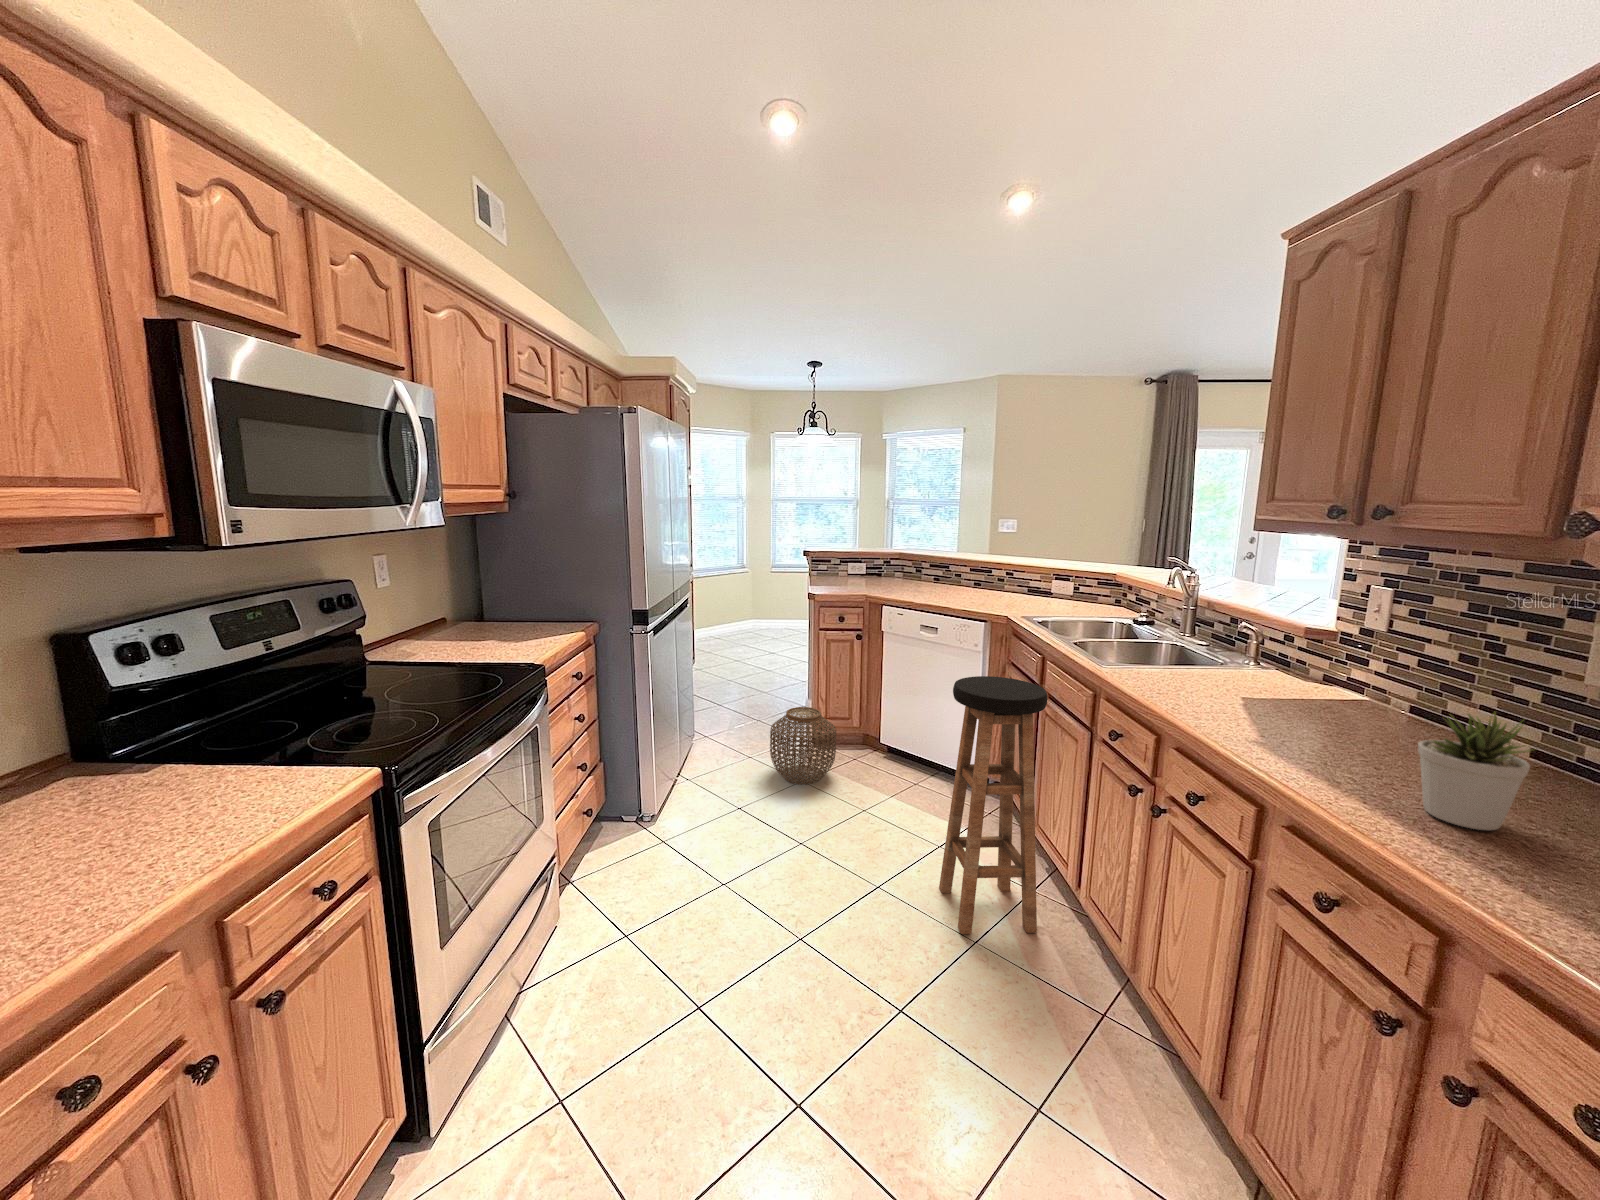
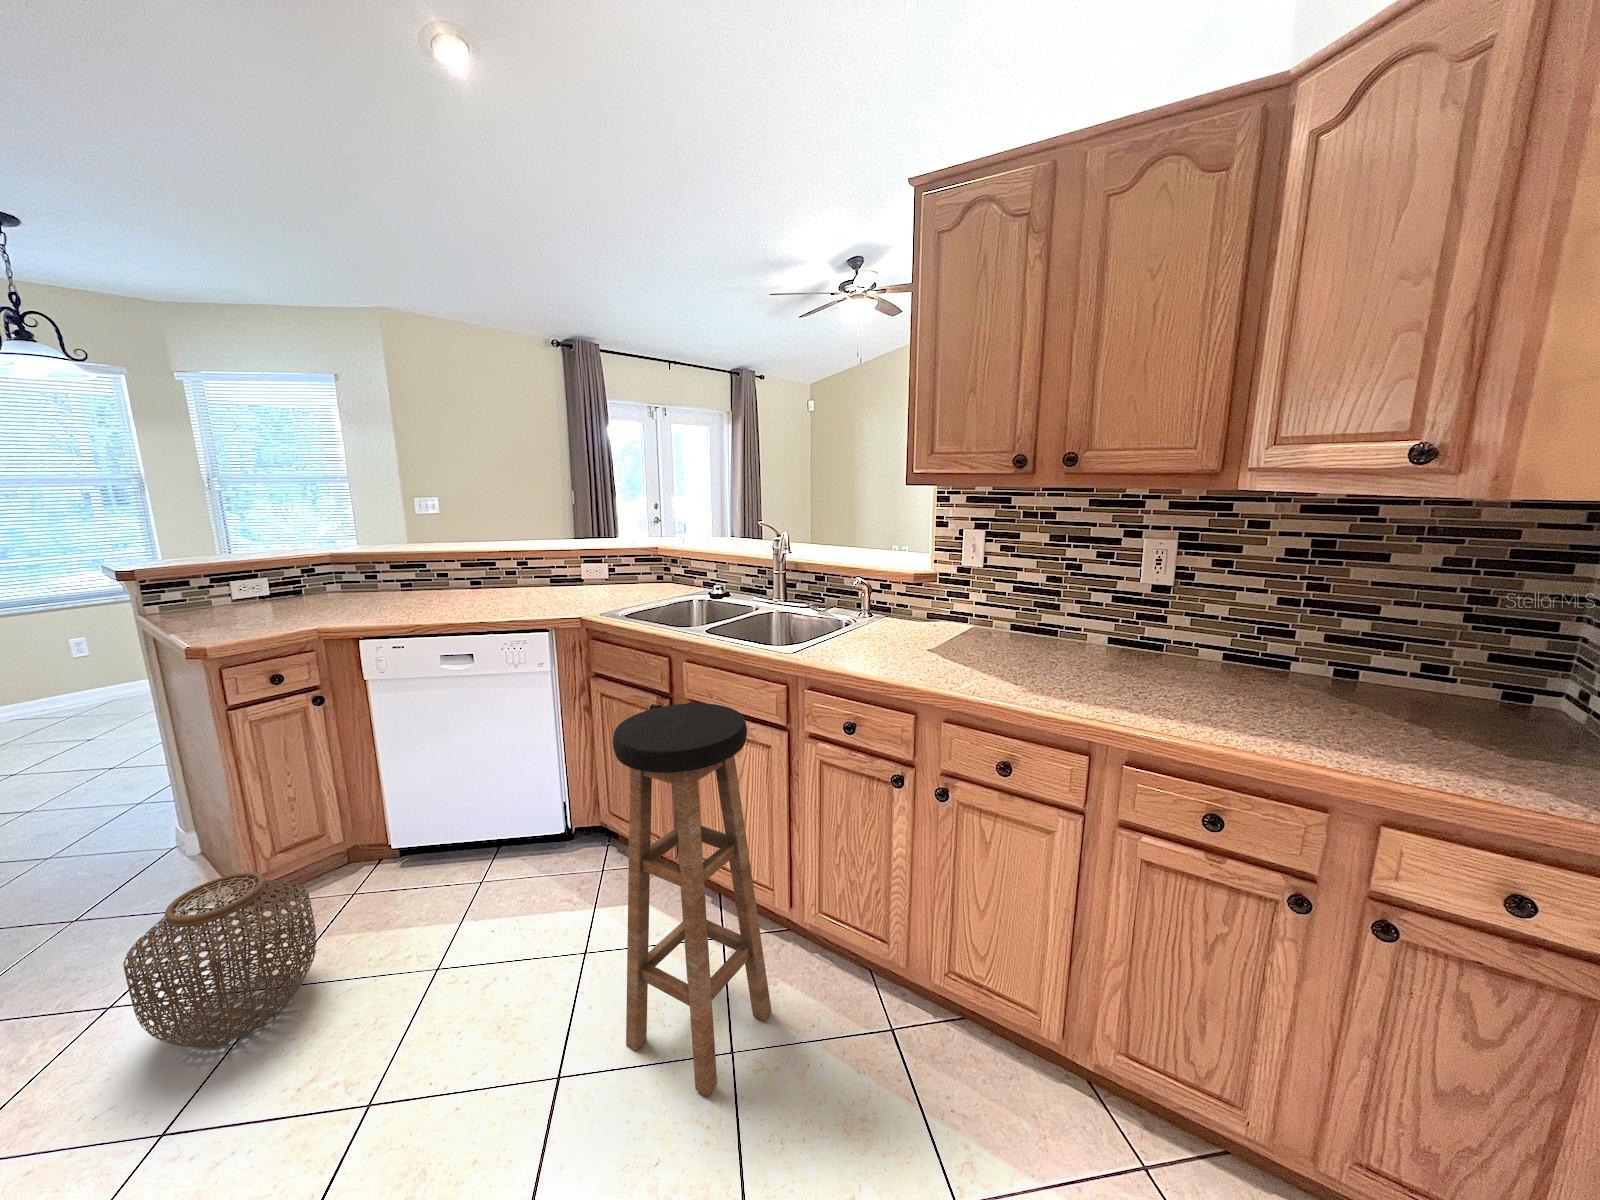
potted plant: present [1418,713,1530,830] -> none [1182,619,1270,725]

